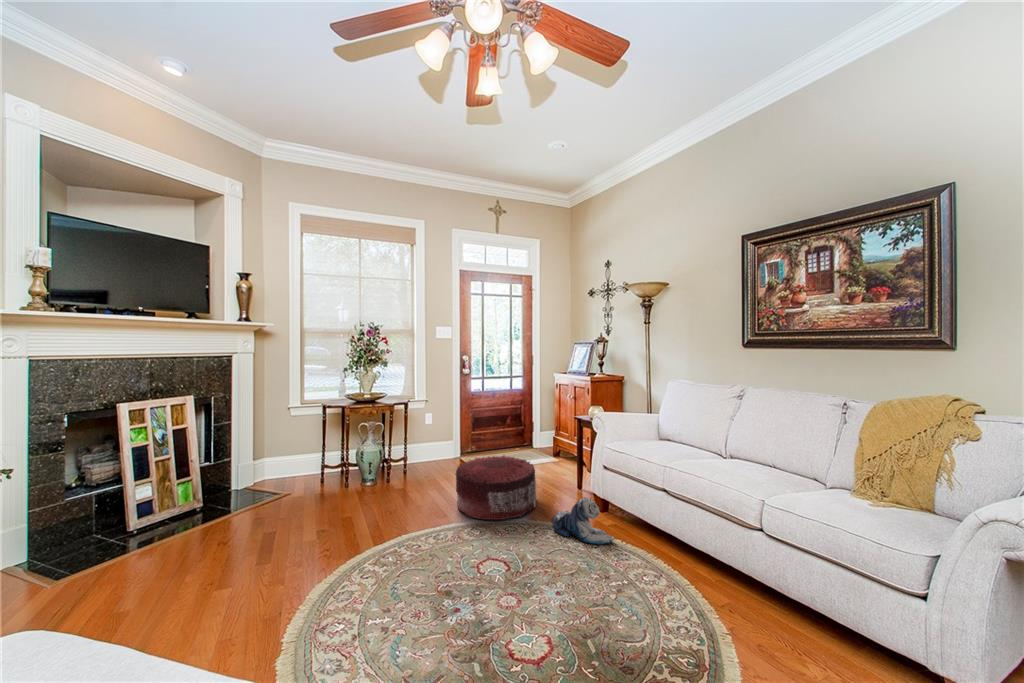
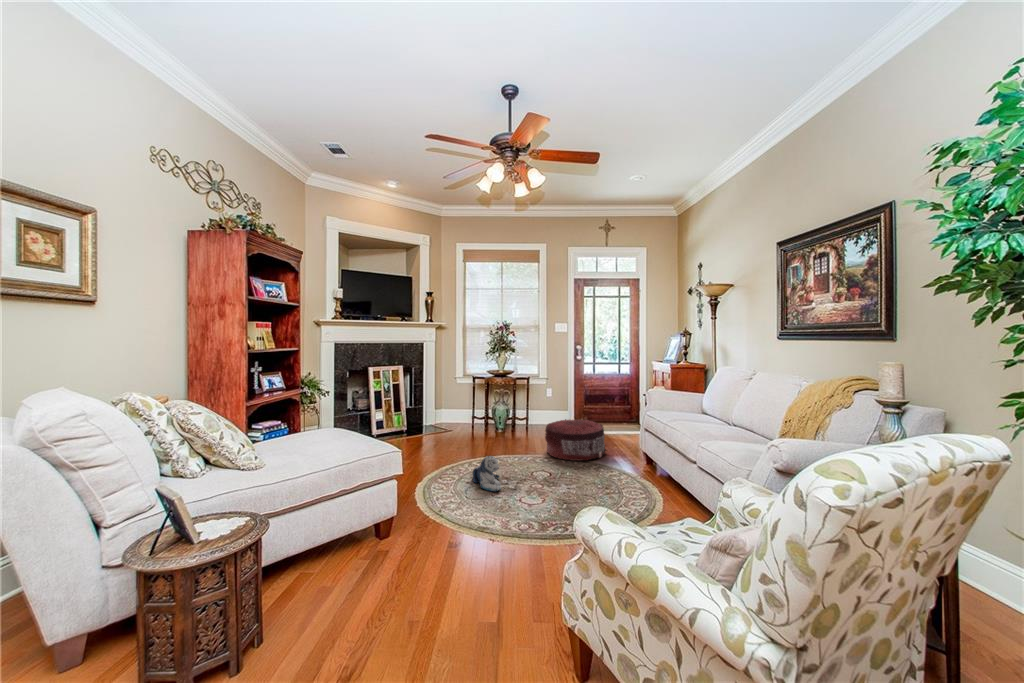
plush toy: present [552,498,614,545] -> present [472,456,501,492]

